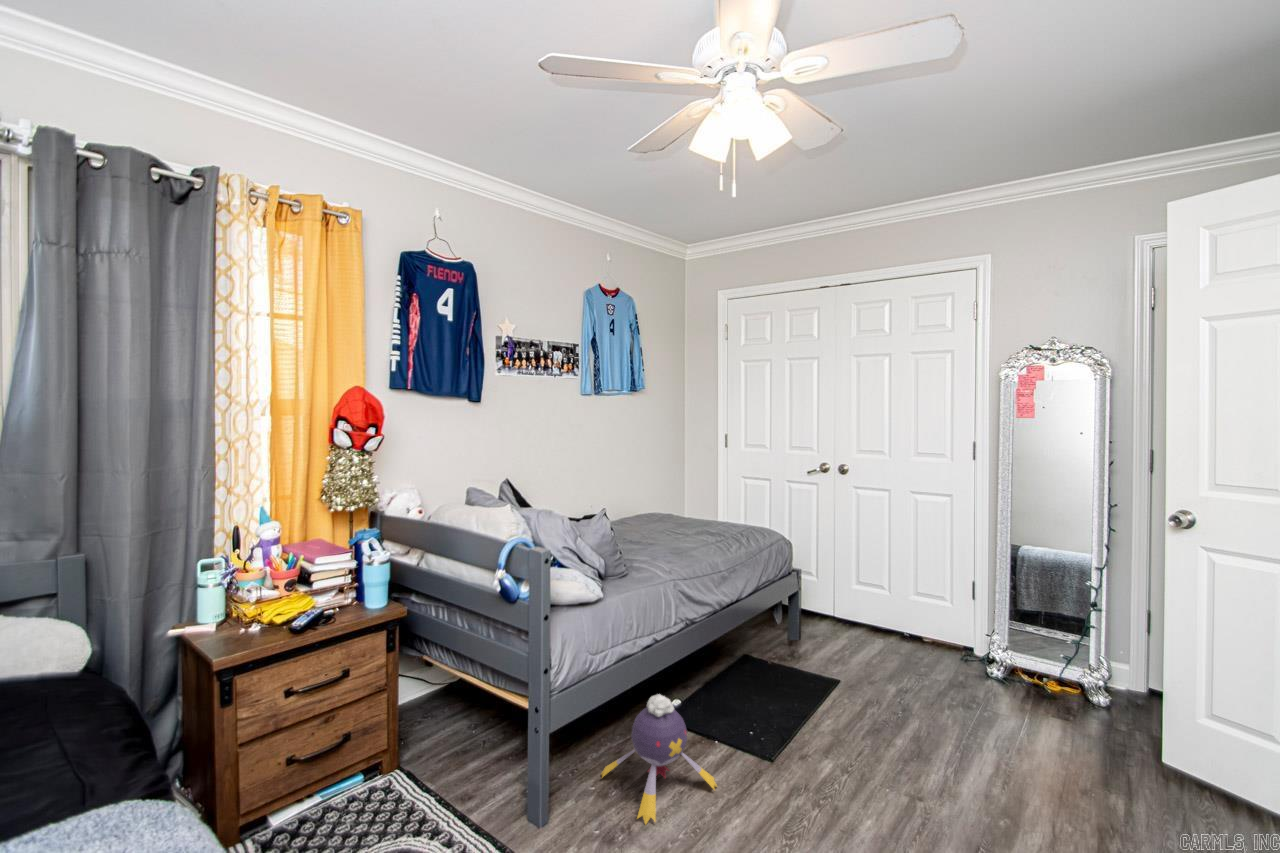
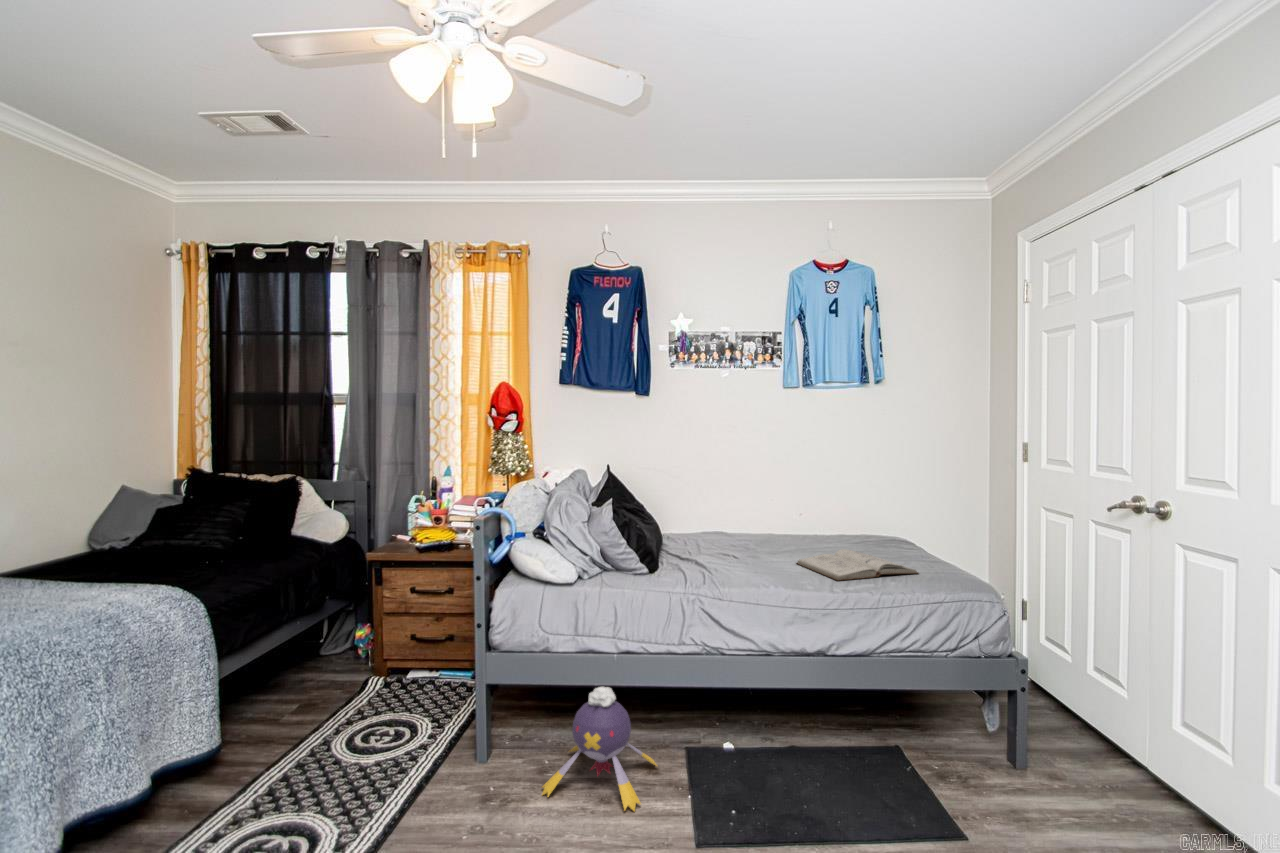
book: none [668,524,739,549] -> present [797,549,918,581]

